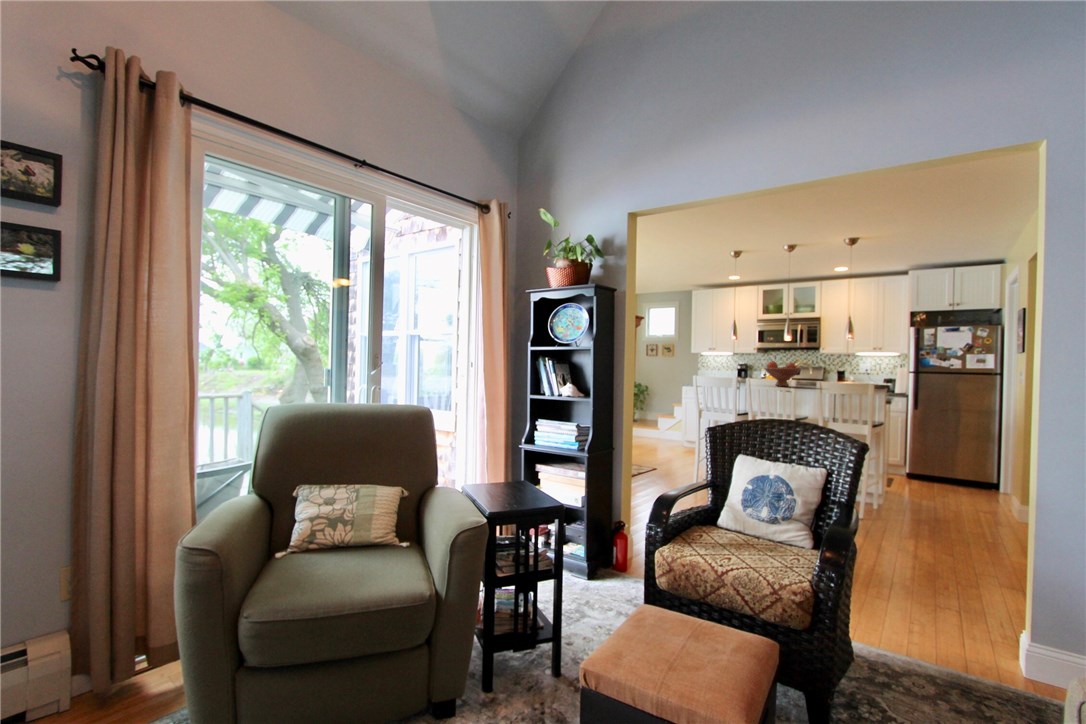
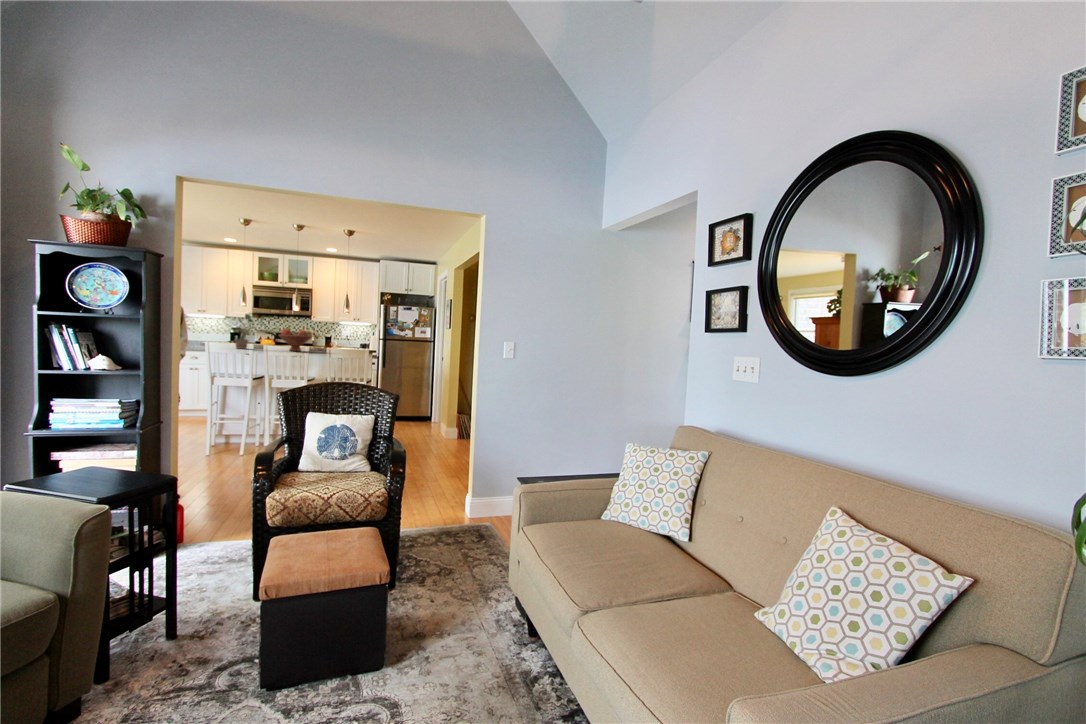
potted plant: none [713,346,750,383] -> present [234,314,262,349]

